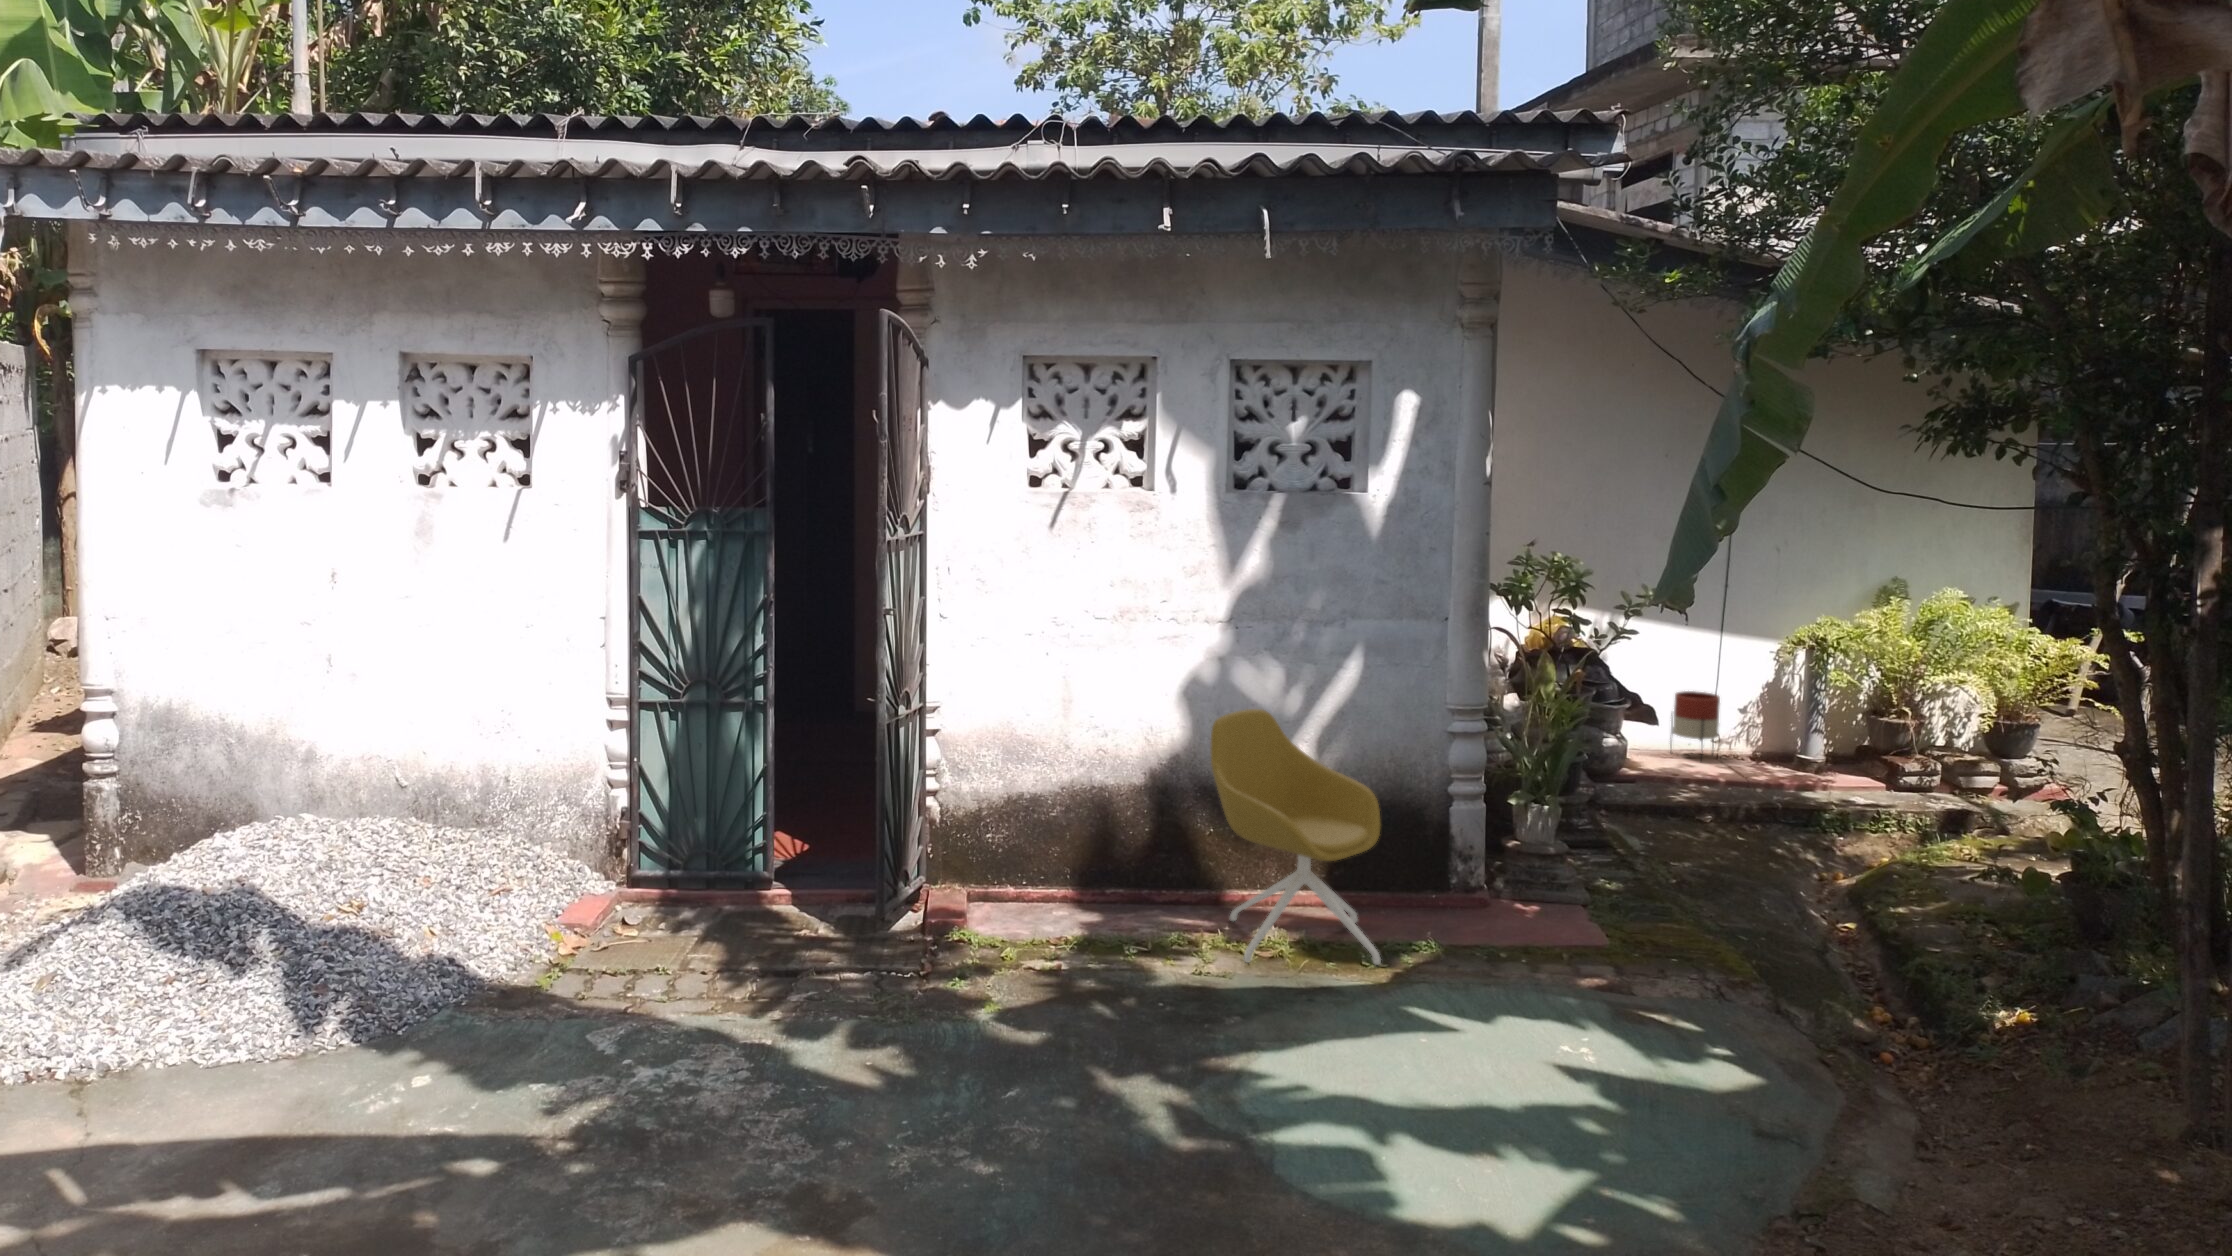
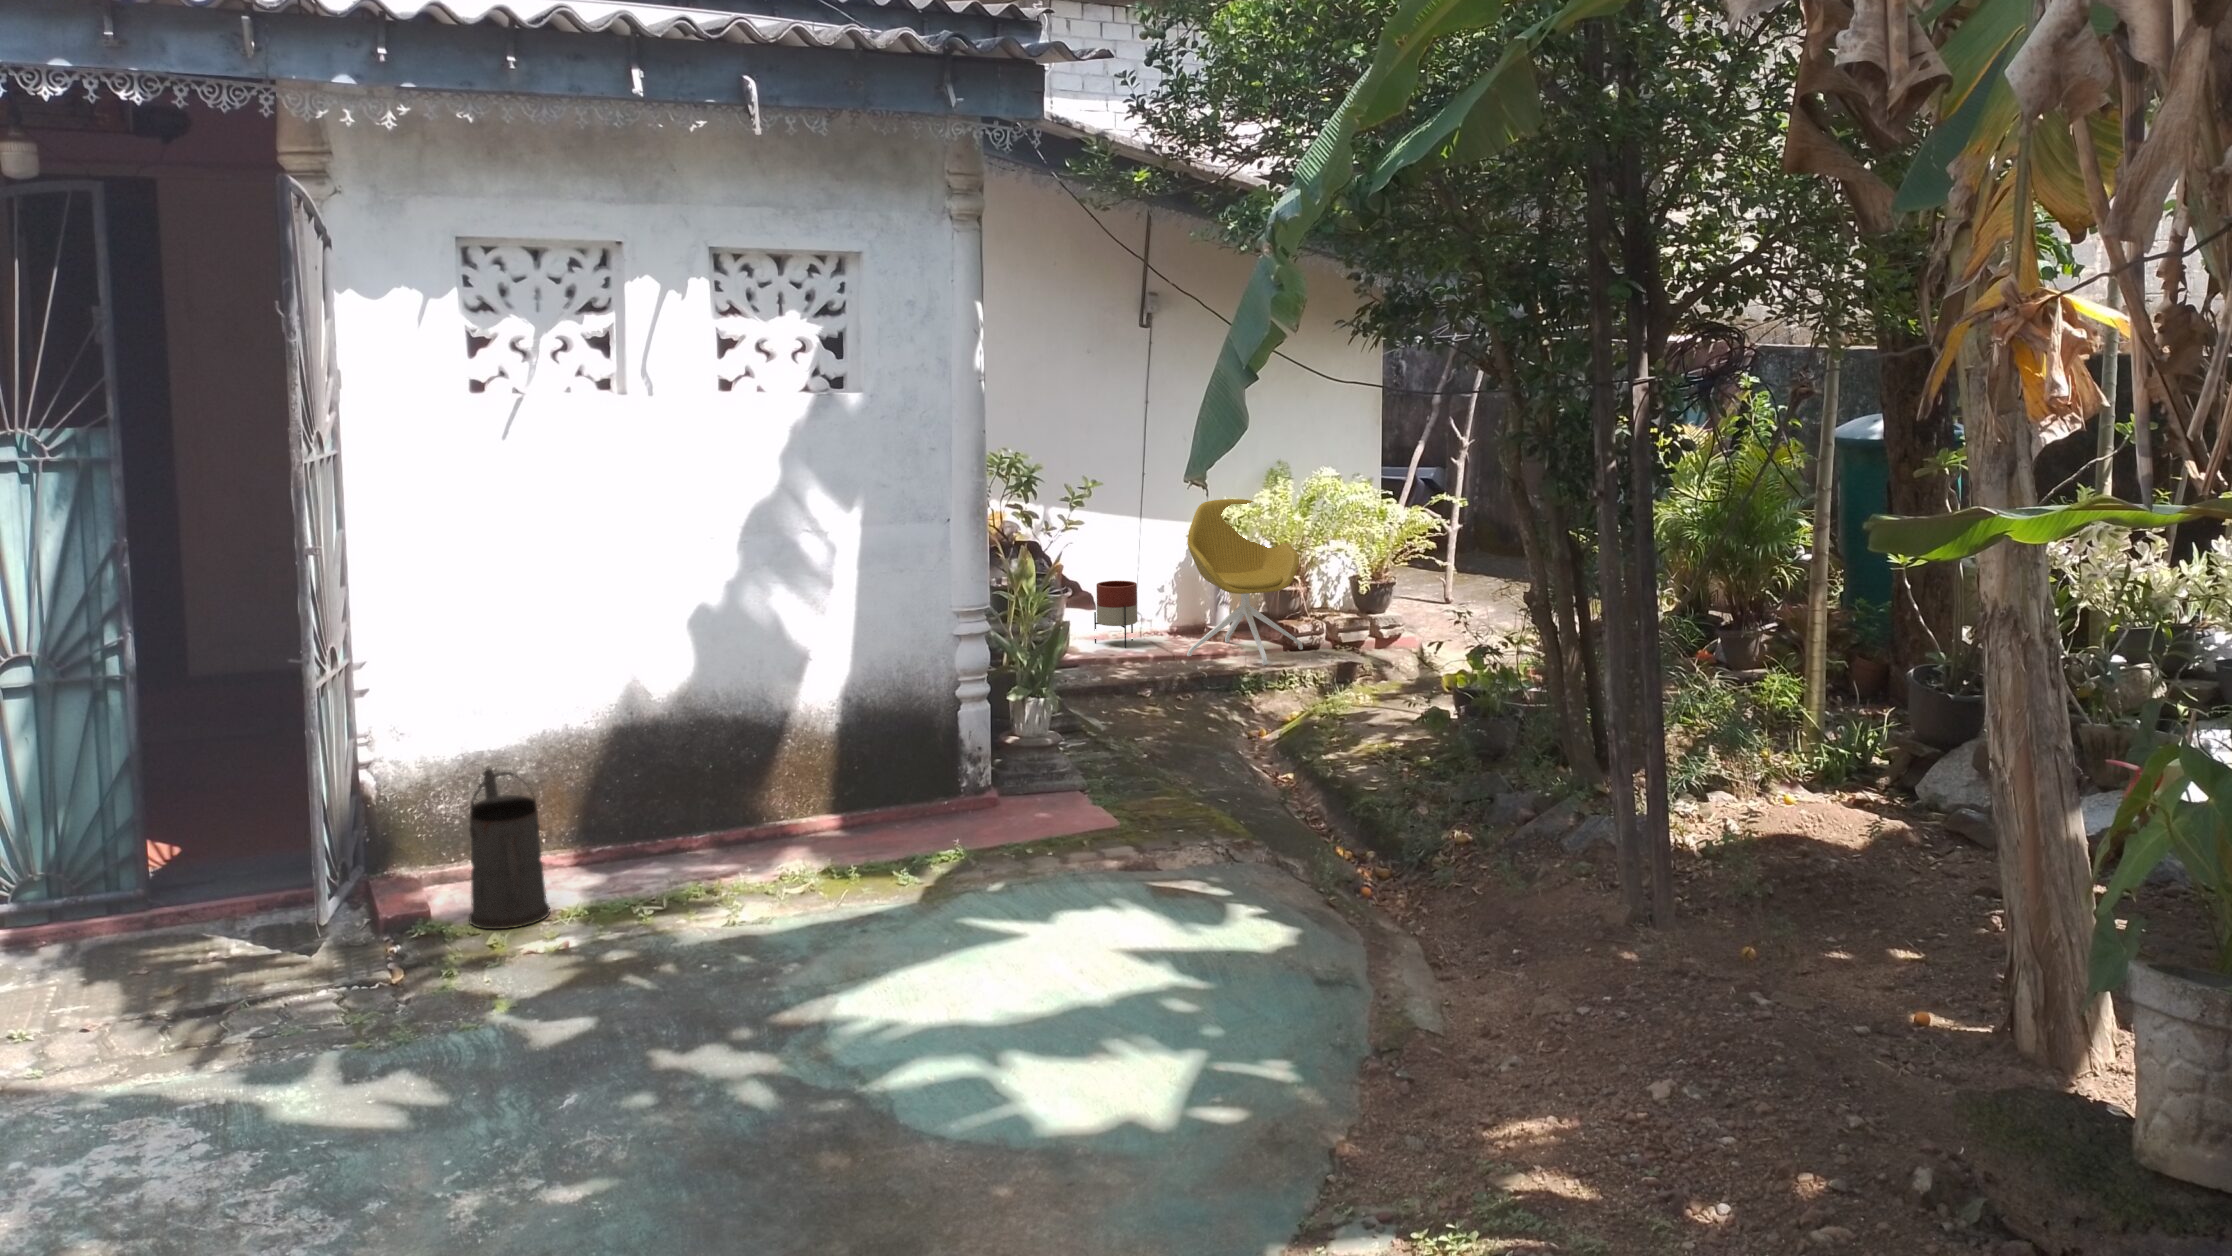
chair: present [1211,709,1381,965] -> present [1187,499,1303,665]
watering can: none [987,806,1051,946] -> present [469,769,550,929]

